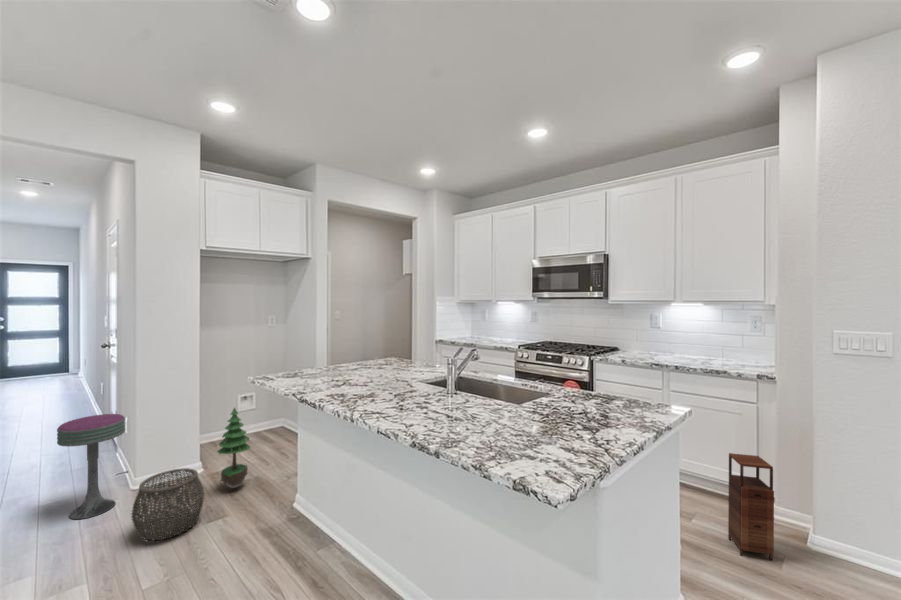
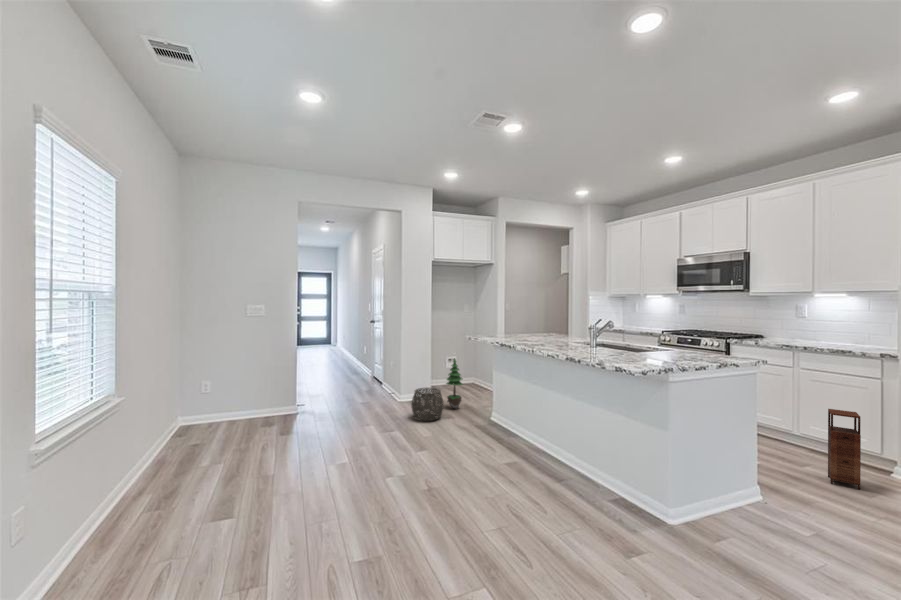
bar stool: present [57,414,125,519] -> none [372,356,399,409]

